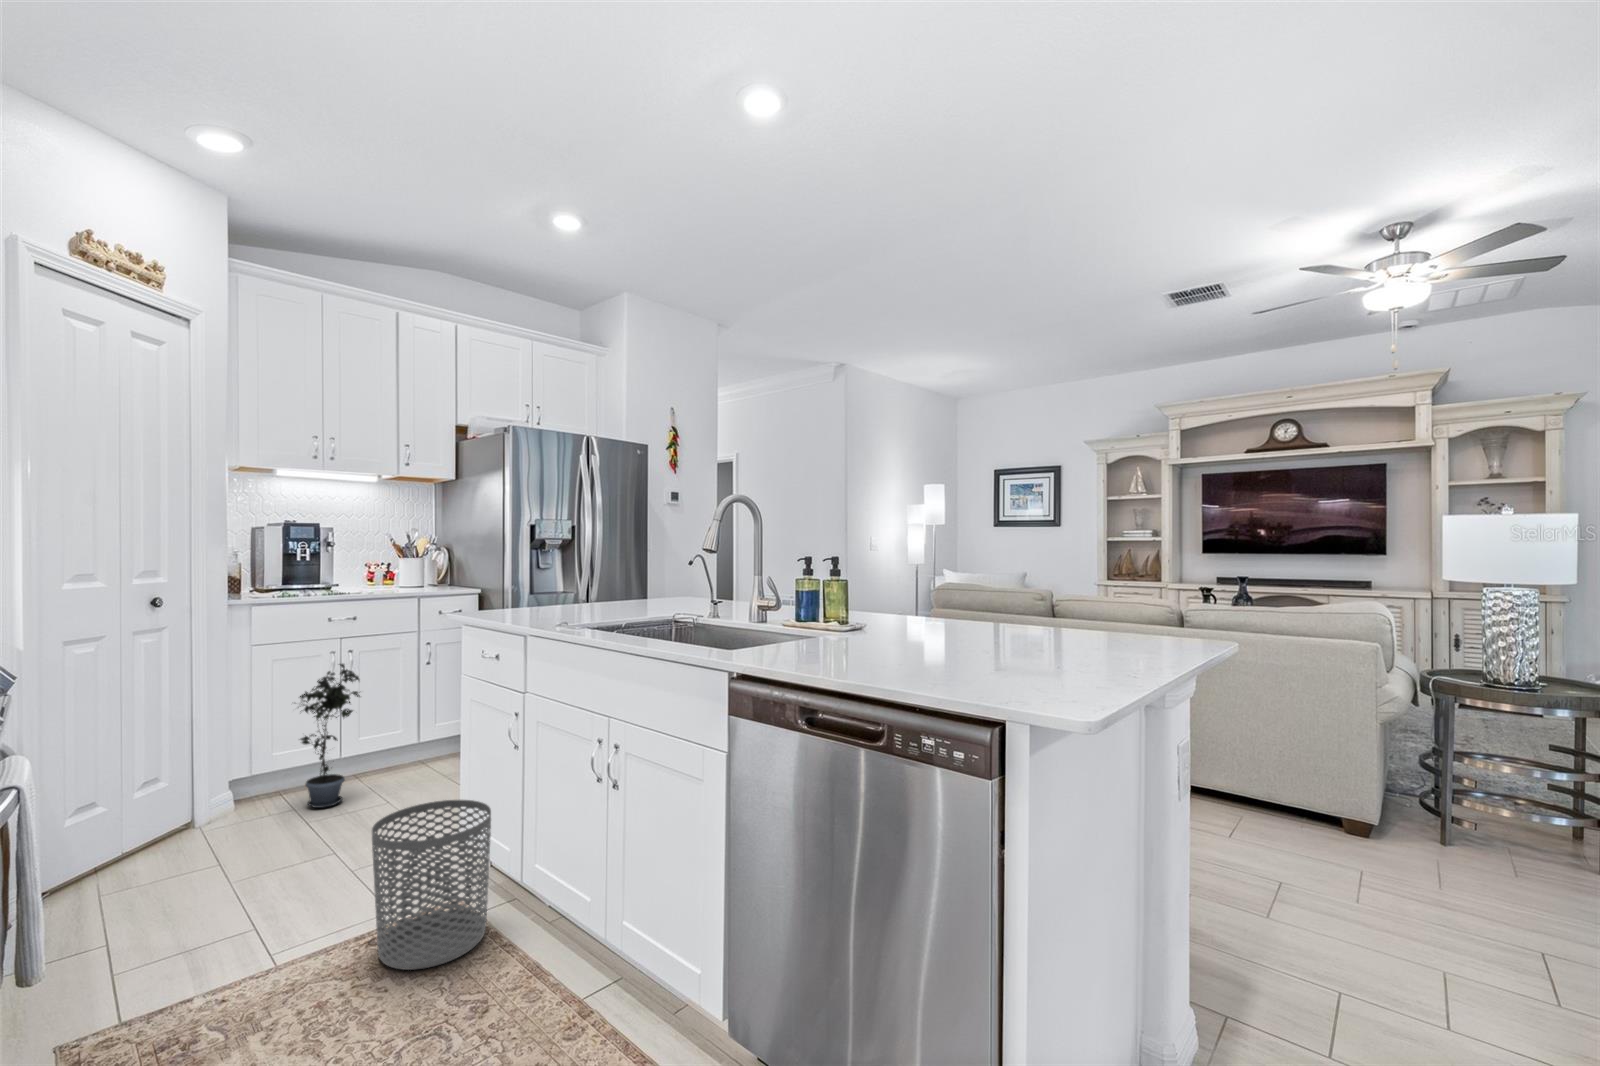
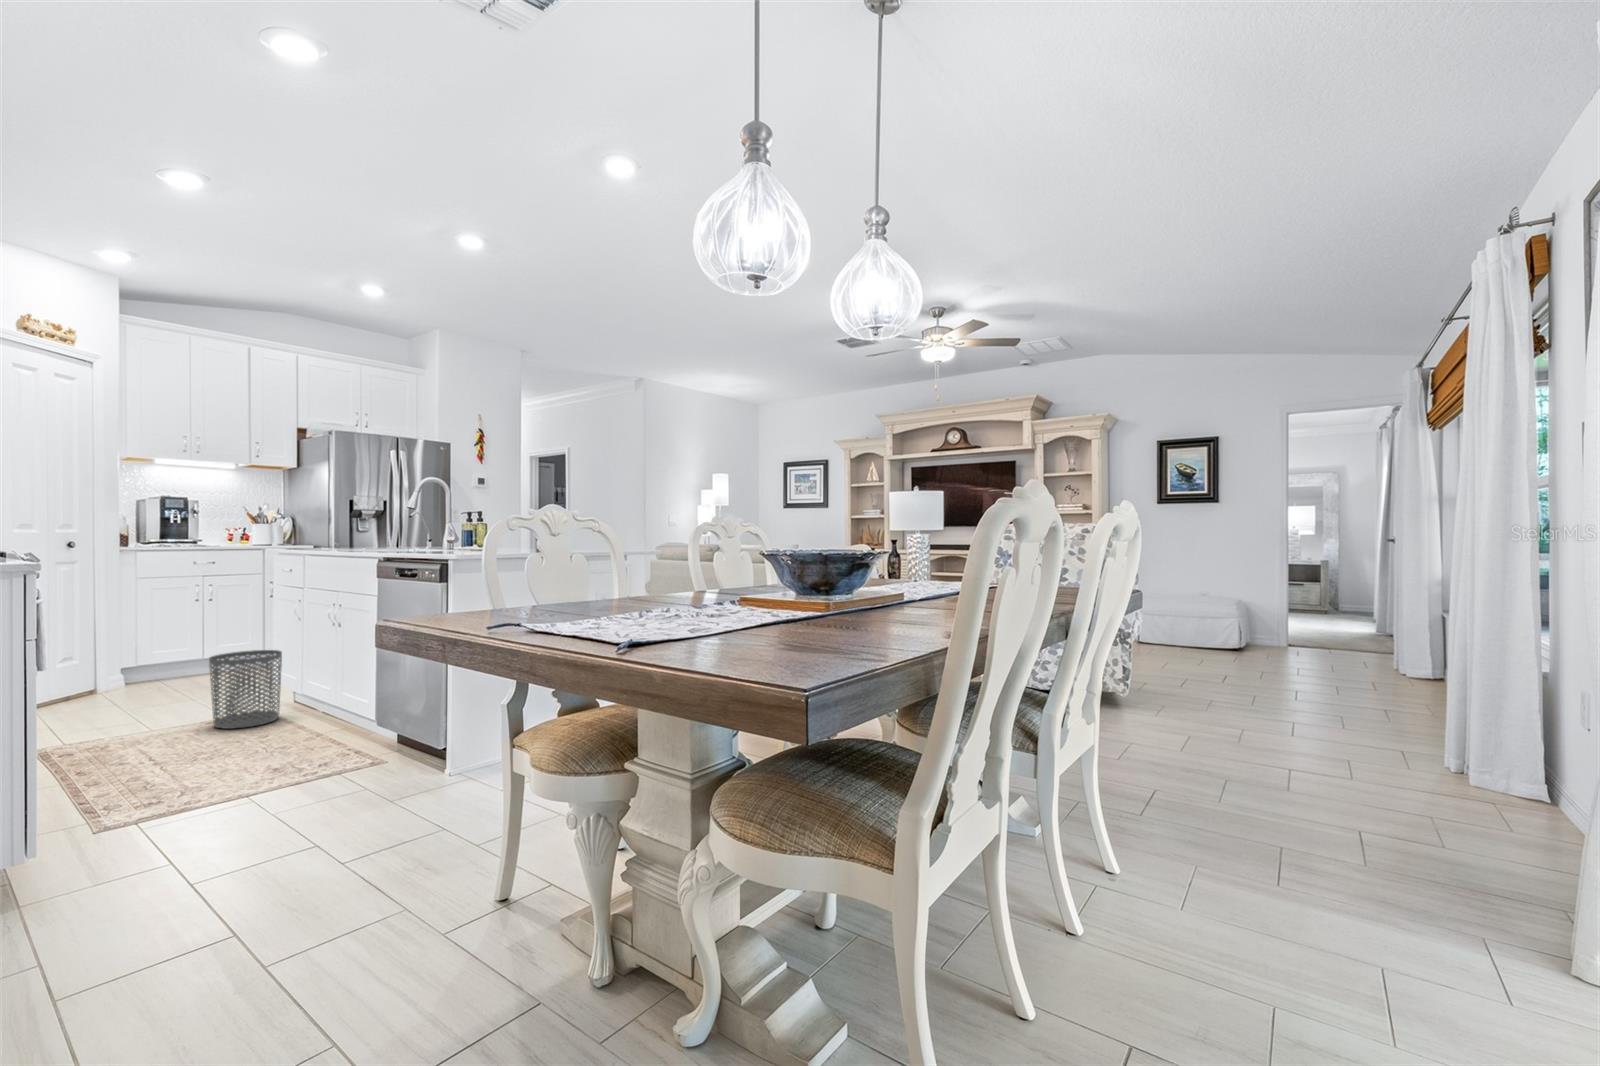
potted plant: present [300,664,360,808] -> none [166,591,220,684]

